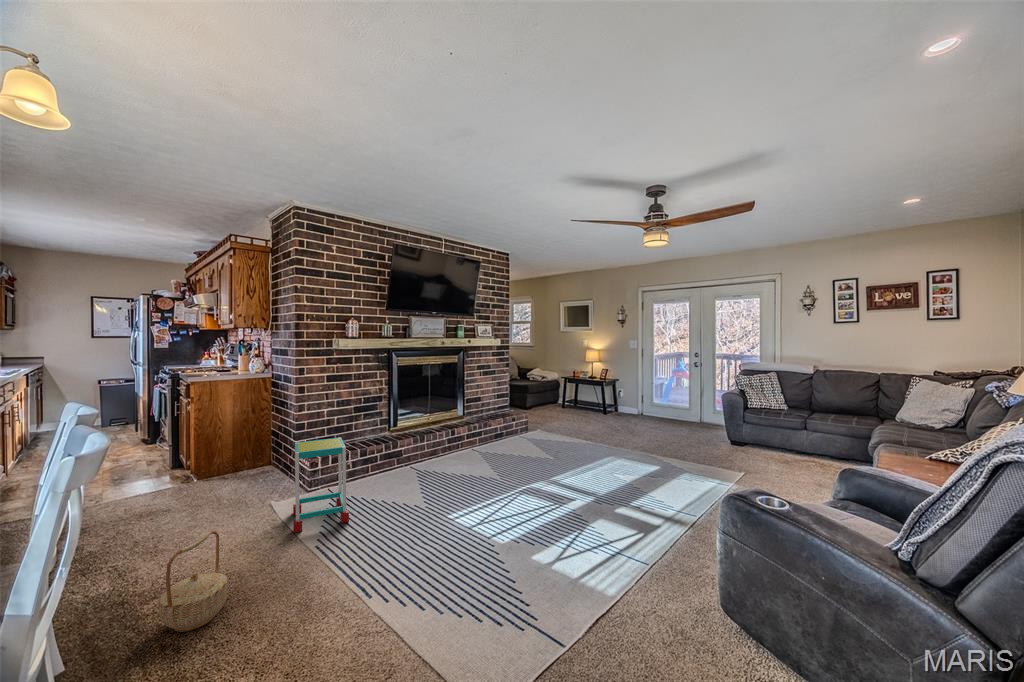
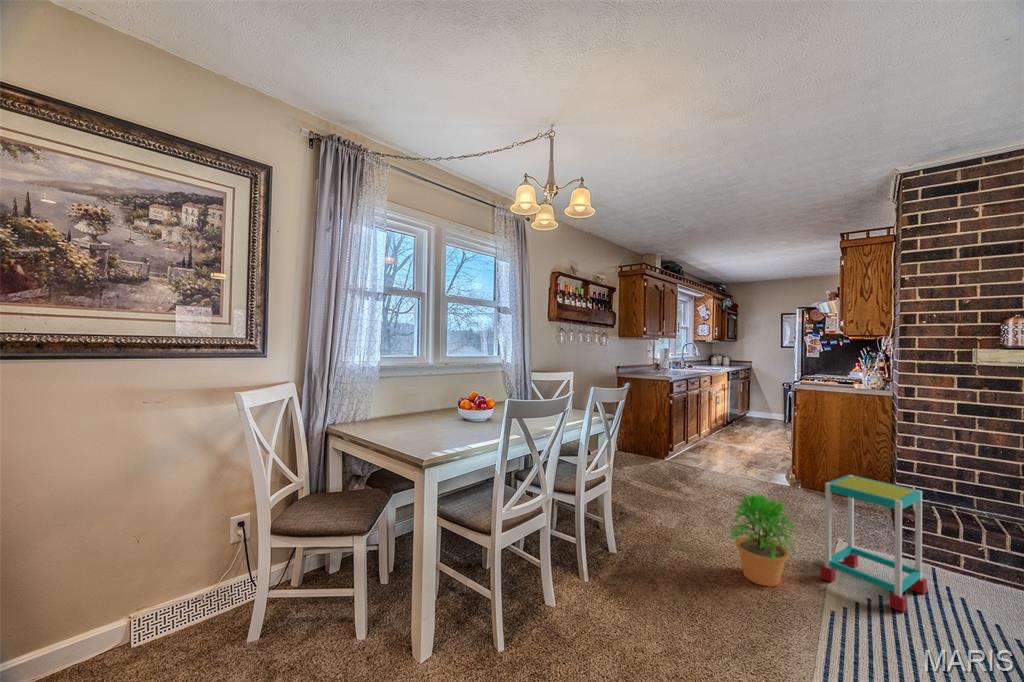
potted plant: none [221,479,296,569] -> present [730,493,794,586]
basket: present [158,531,228,632] -> none [648,512,703,588]

